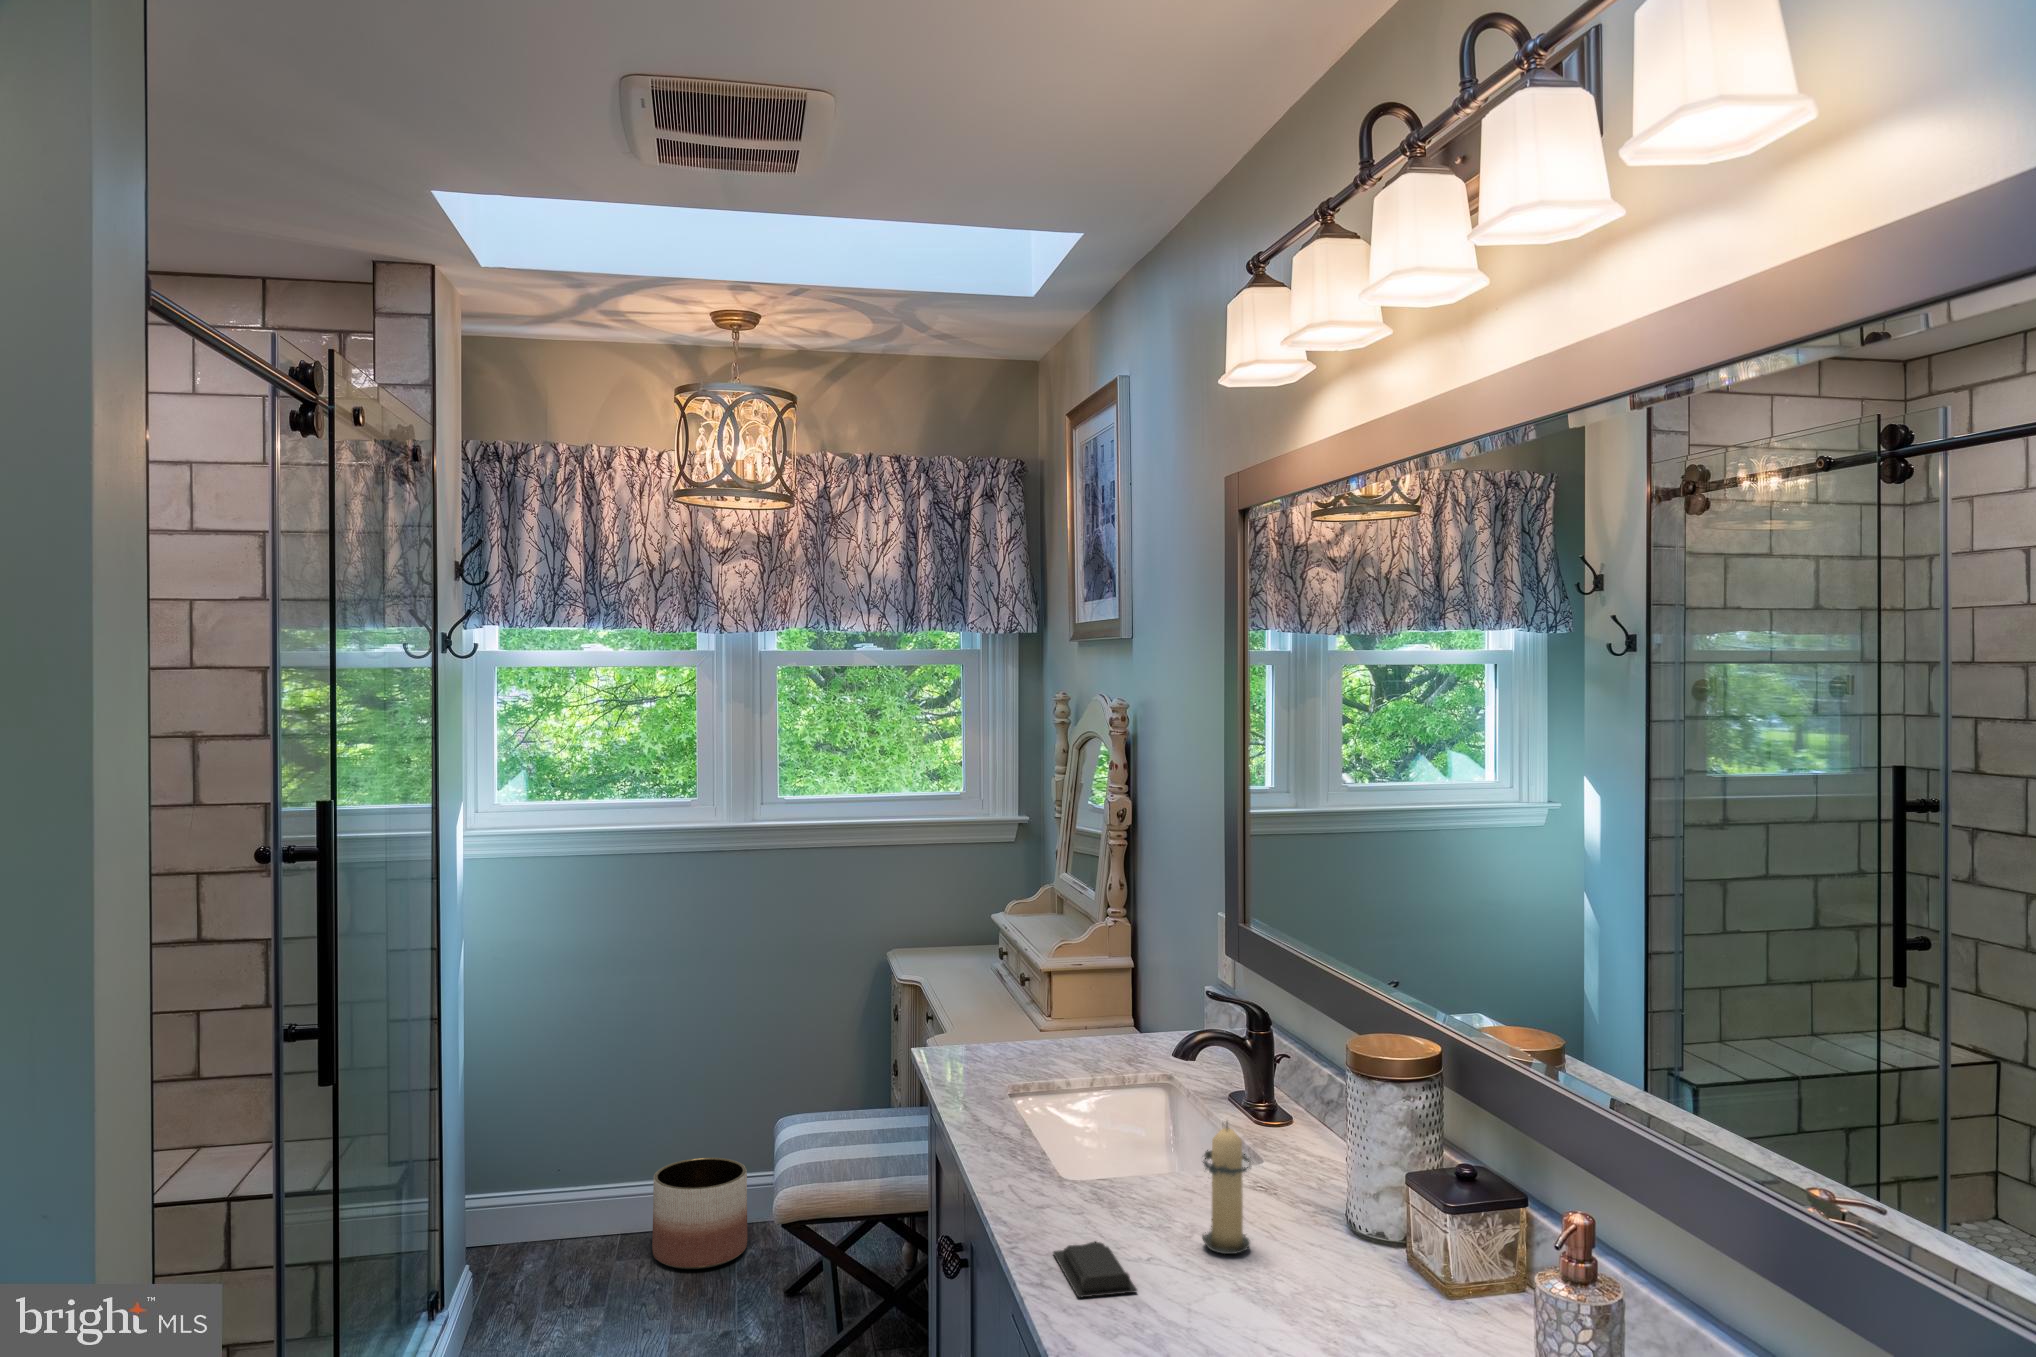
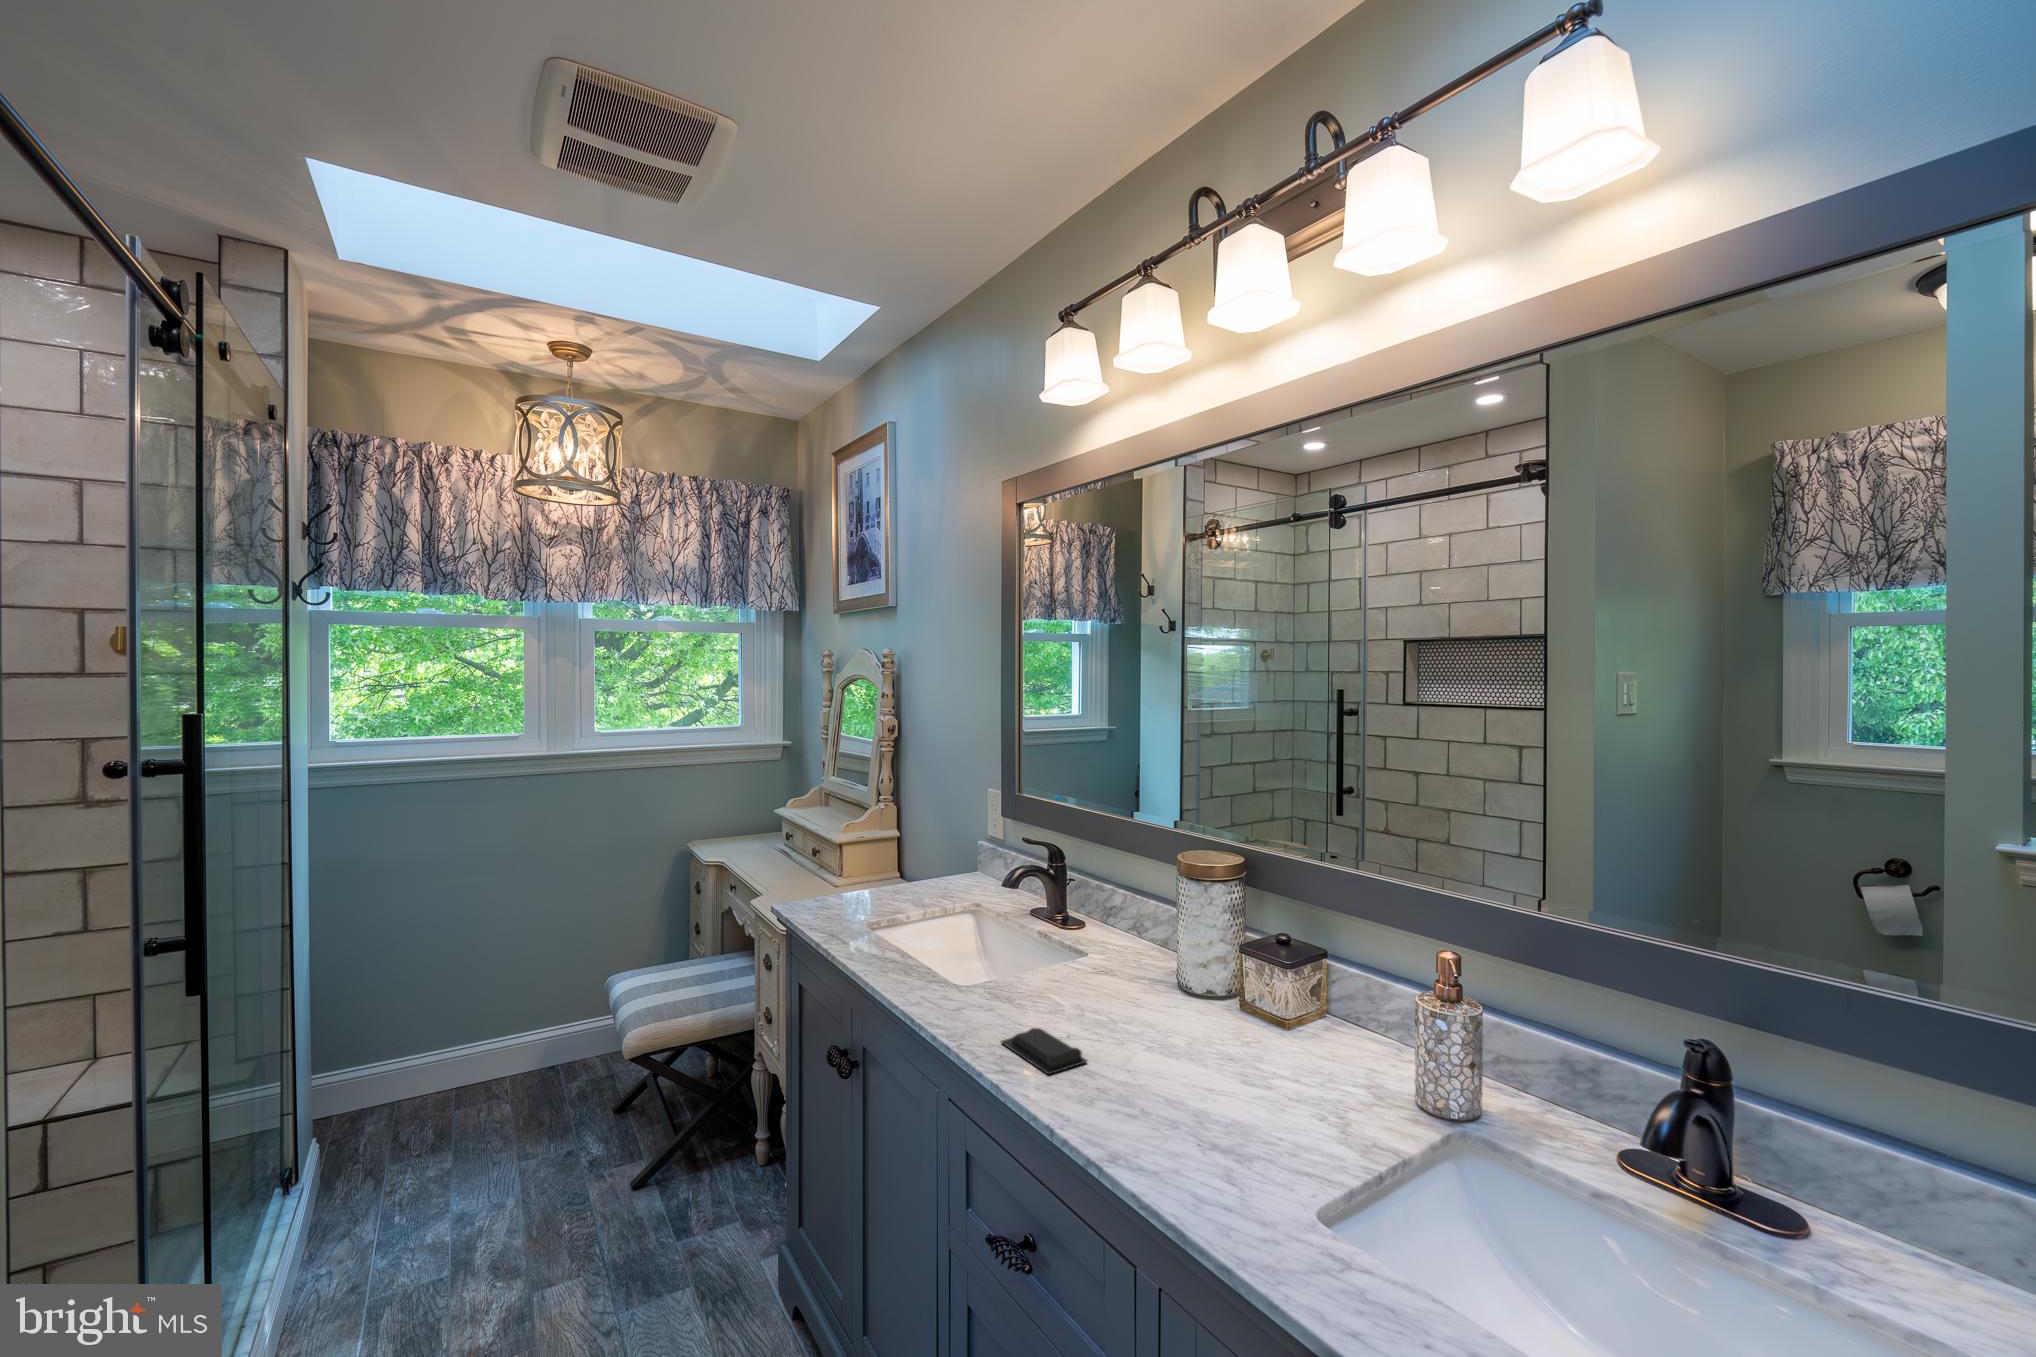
candle: present [1202,1122,1251,1254] -> none [1096,921,1143,1024]
planter: present [652,1158,747,1269] -> none [489,1012,573,1105]

